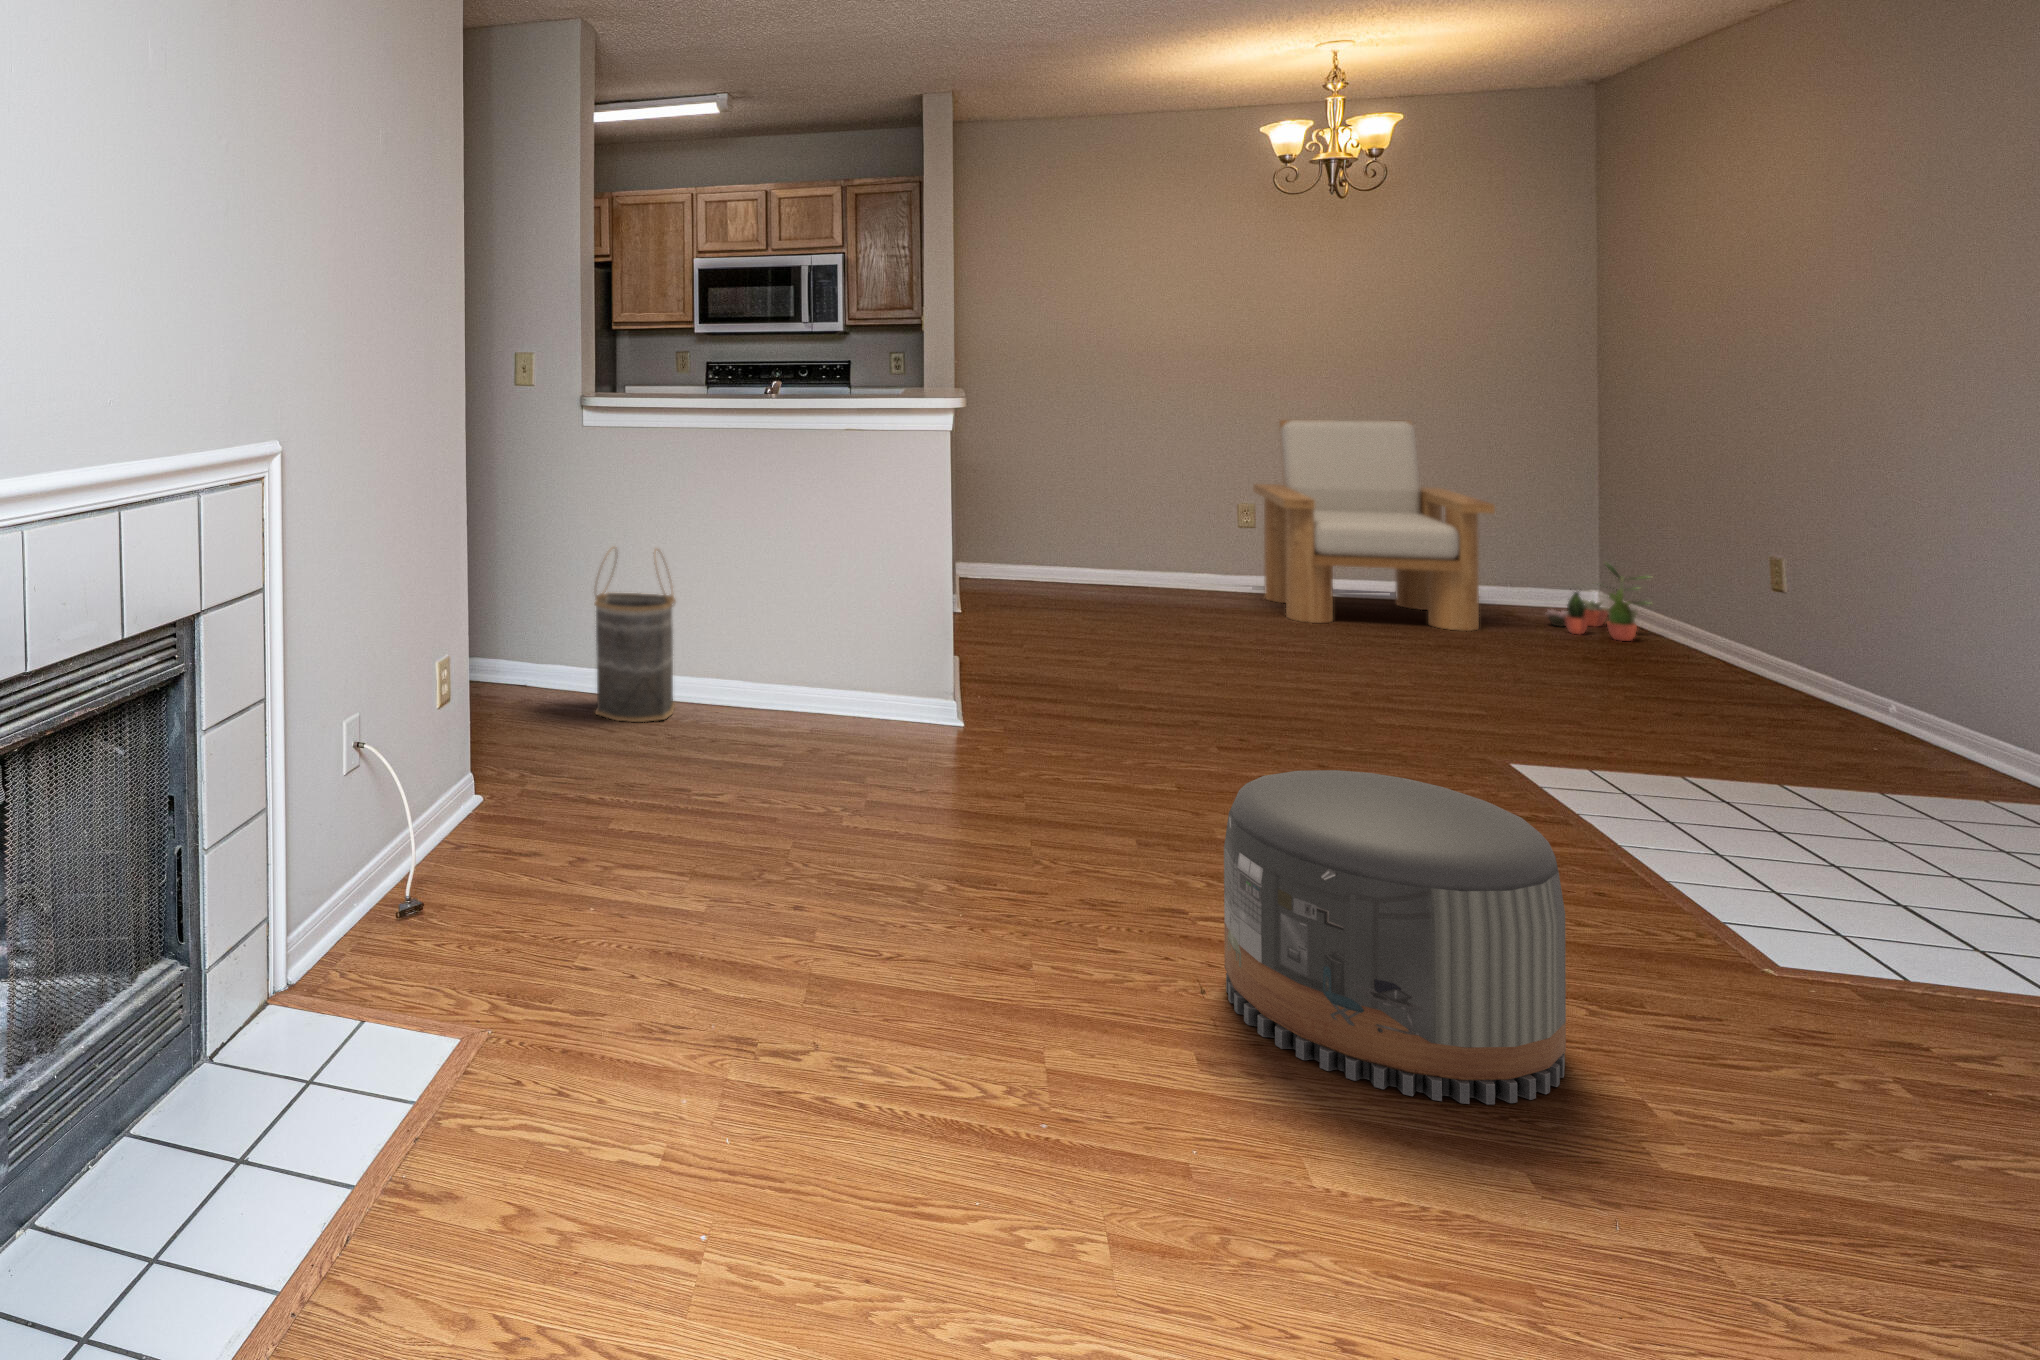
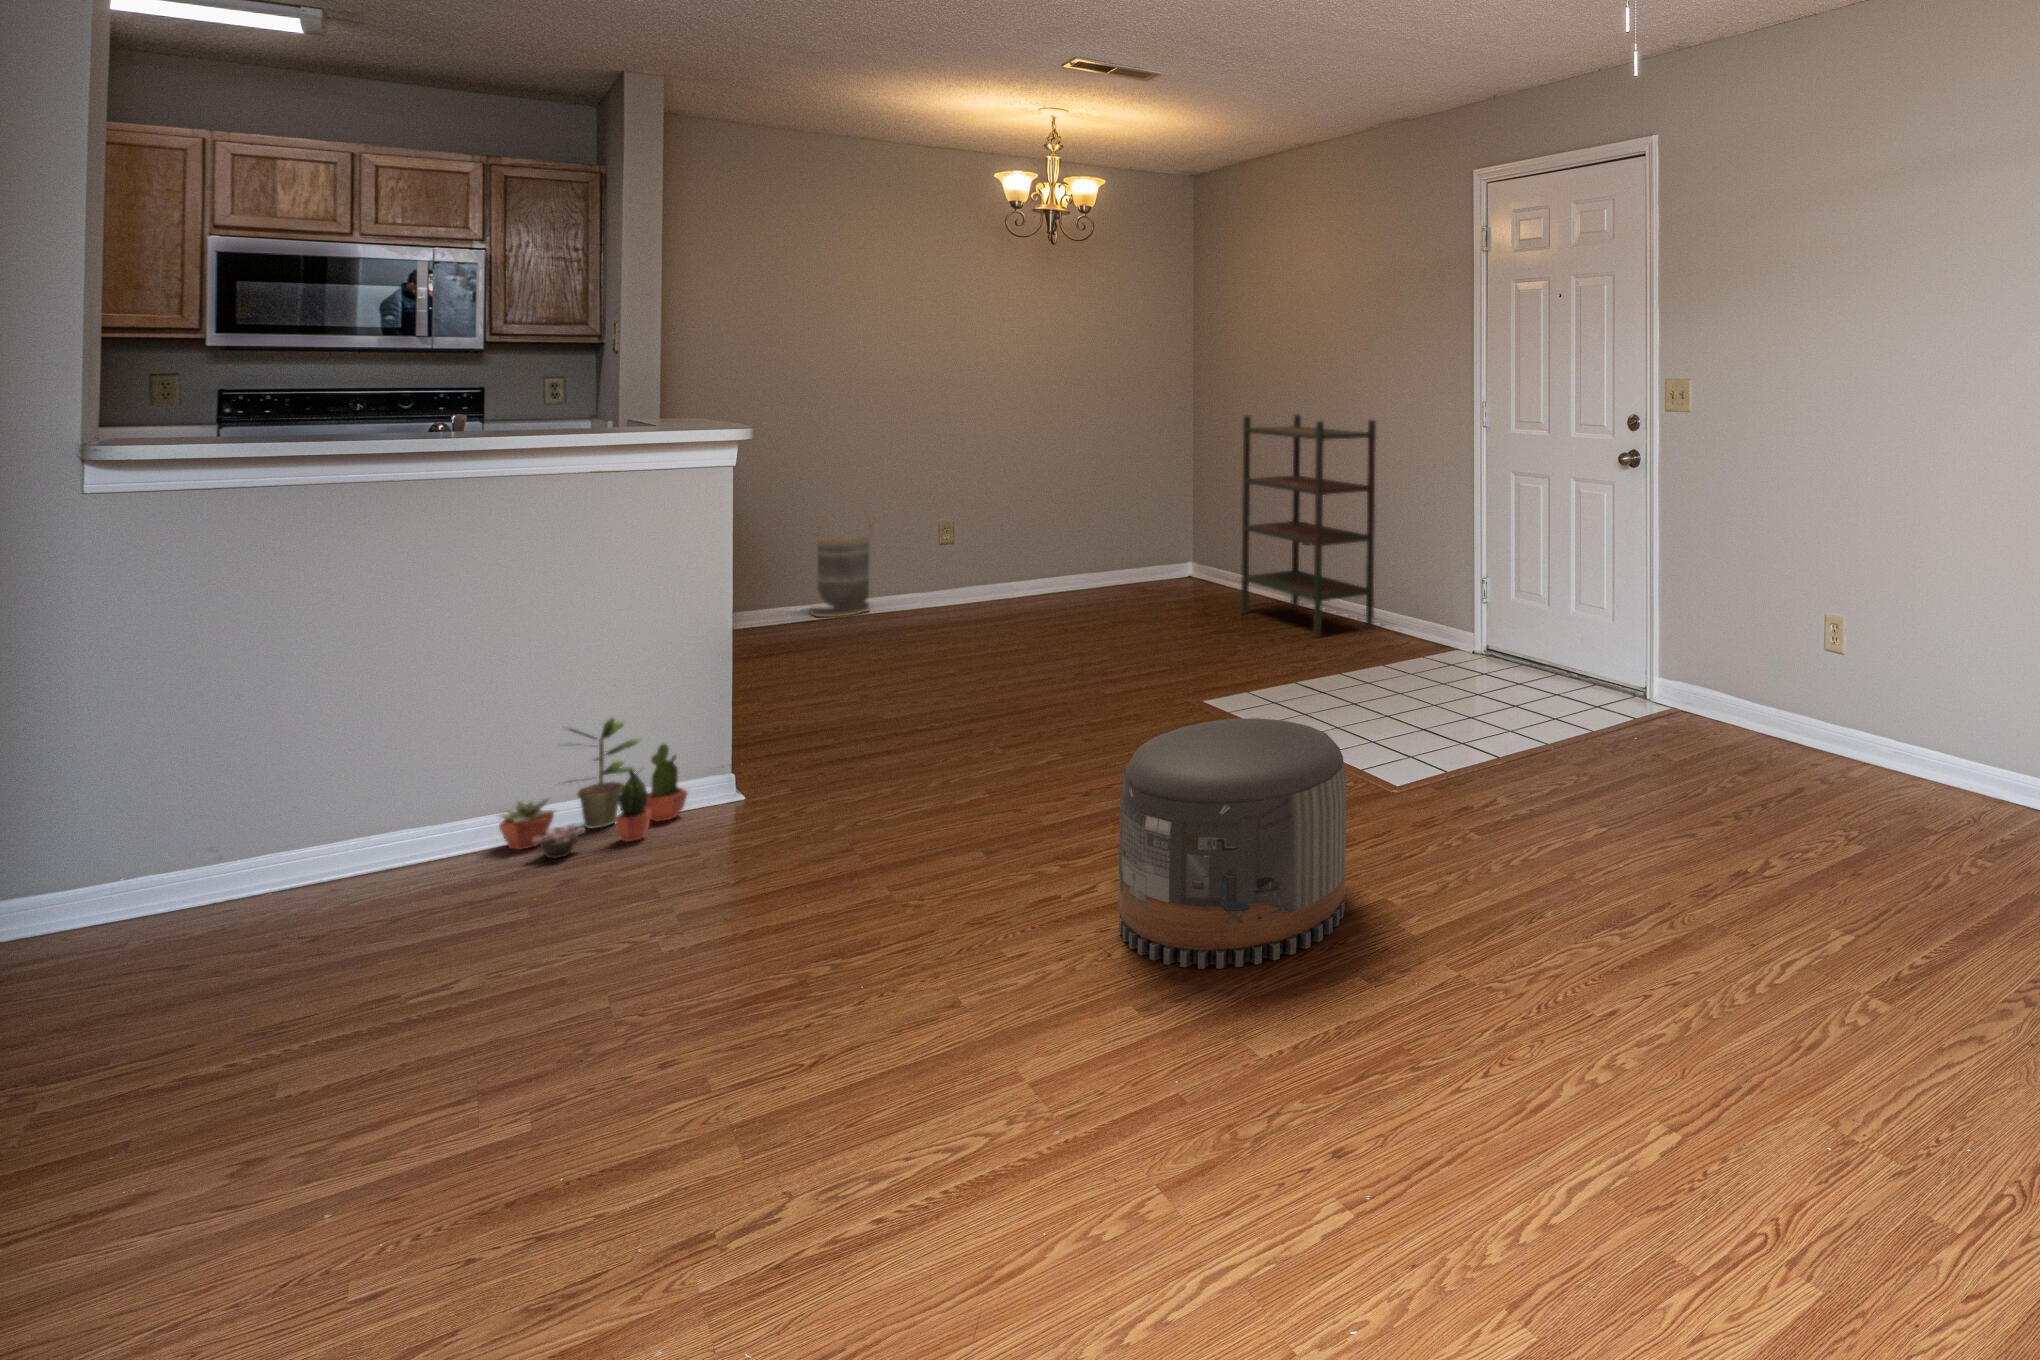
bookshelf: none [1655,401,1911,746] -> present [1241,415,1376,637]
armchair: present [1253,420,1495,631] -> none [947,434,1136,614]
basket: present [594,549,675,722] -> present [810,526,872,617]
potted plant: present [1546,563,1648,641] -> present [499,718,687,858]

